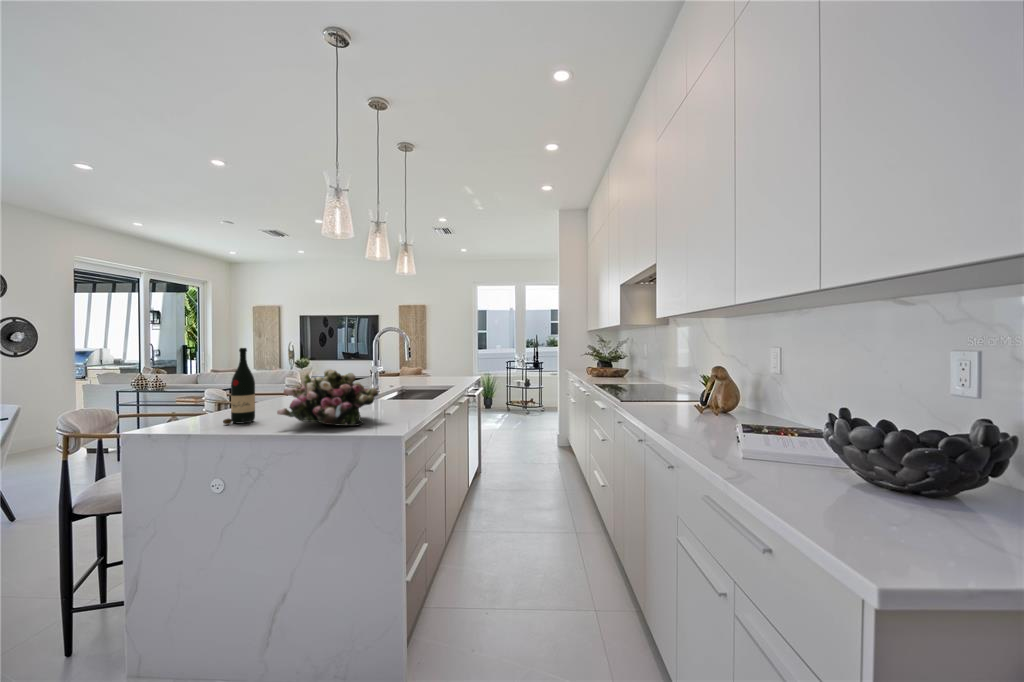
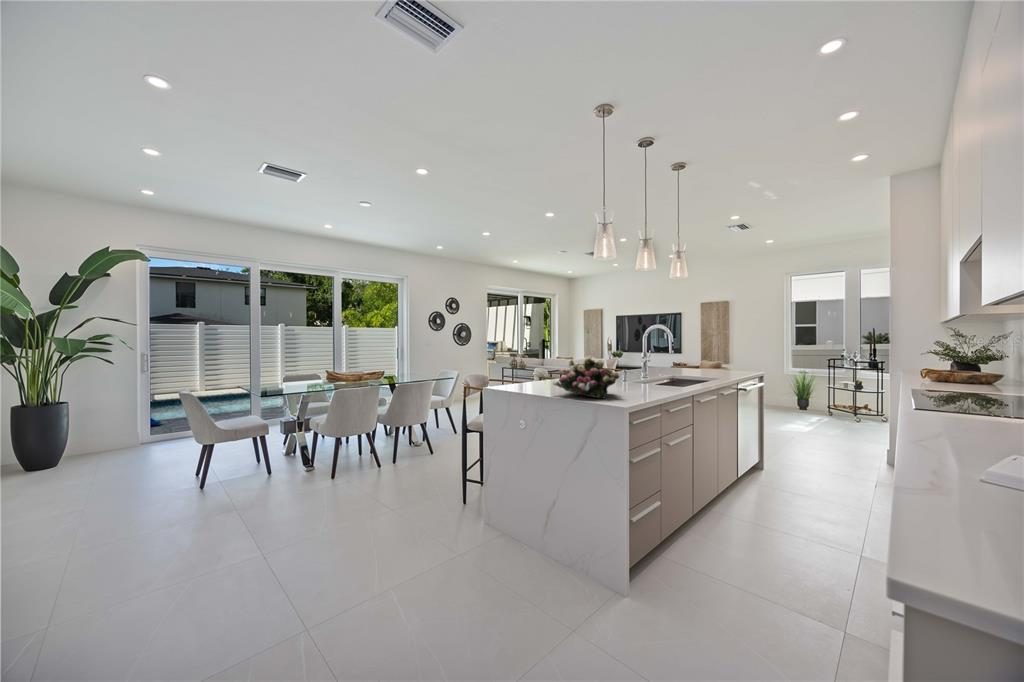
wine bottle: present [223,348,255,424] -> none [528,342,546,390]

